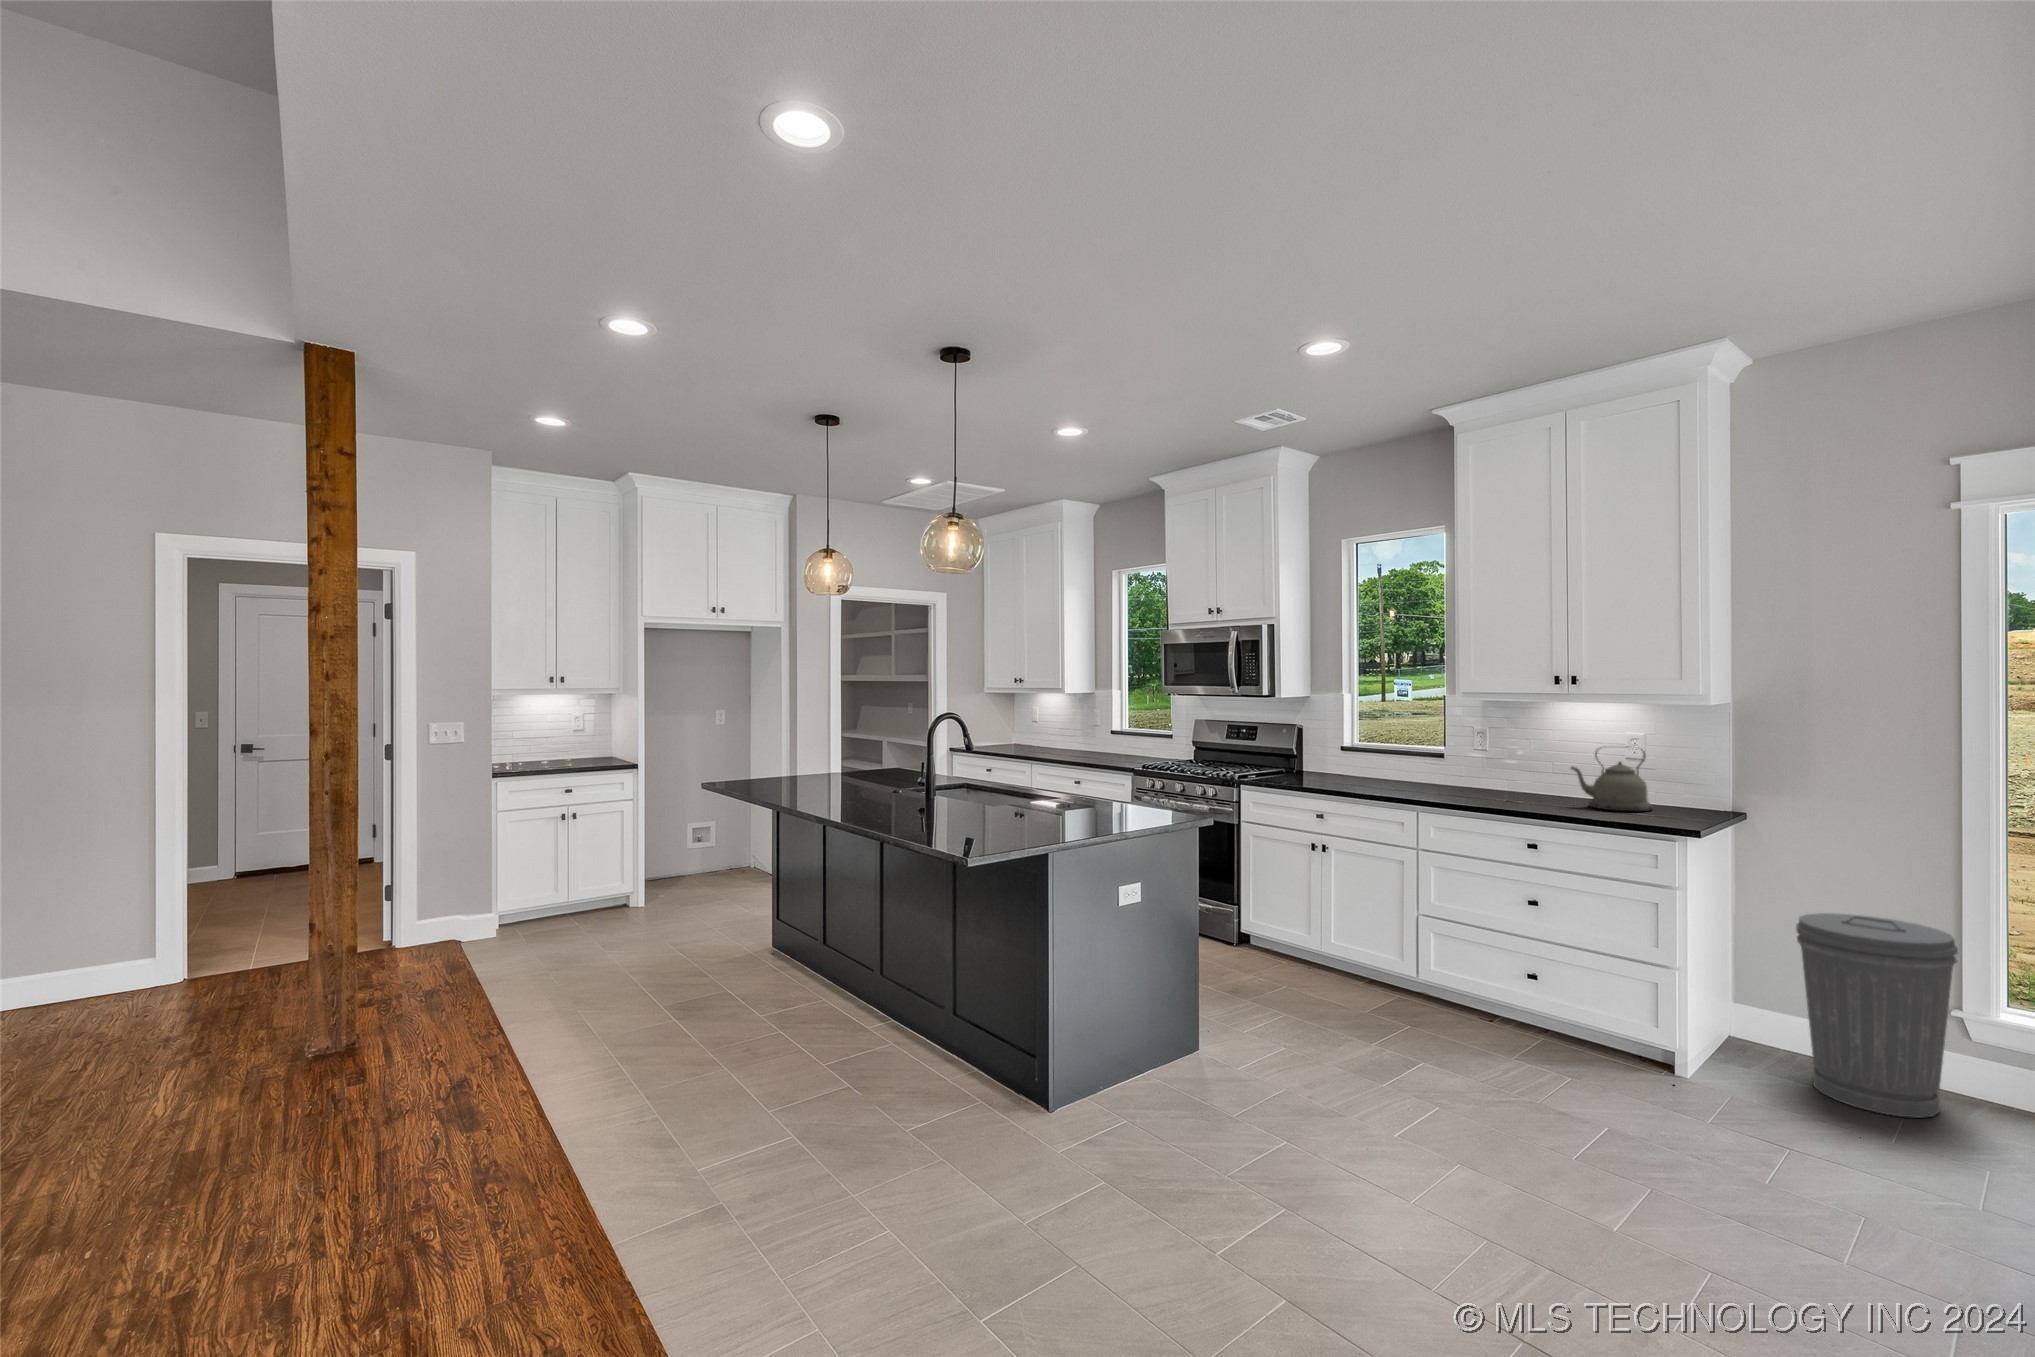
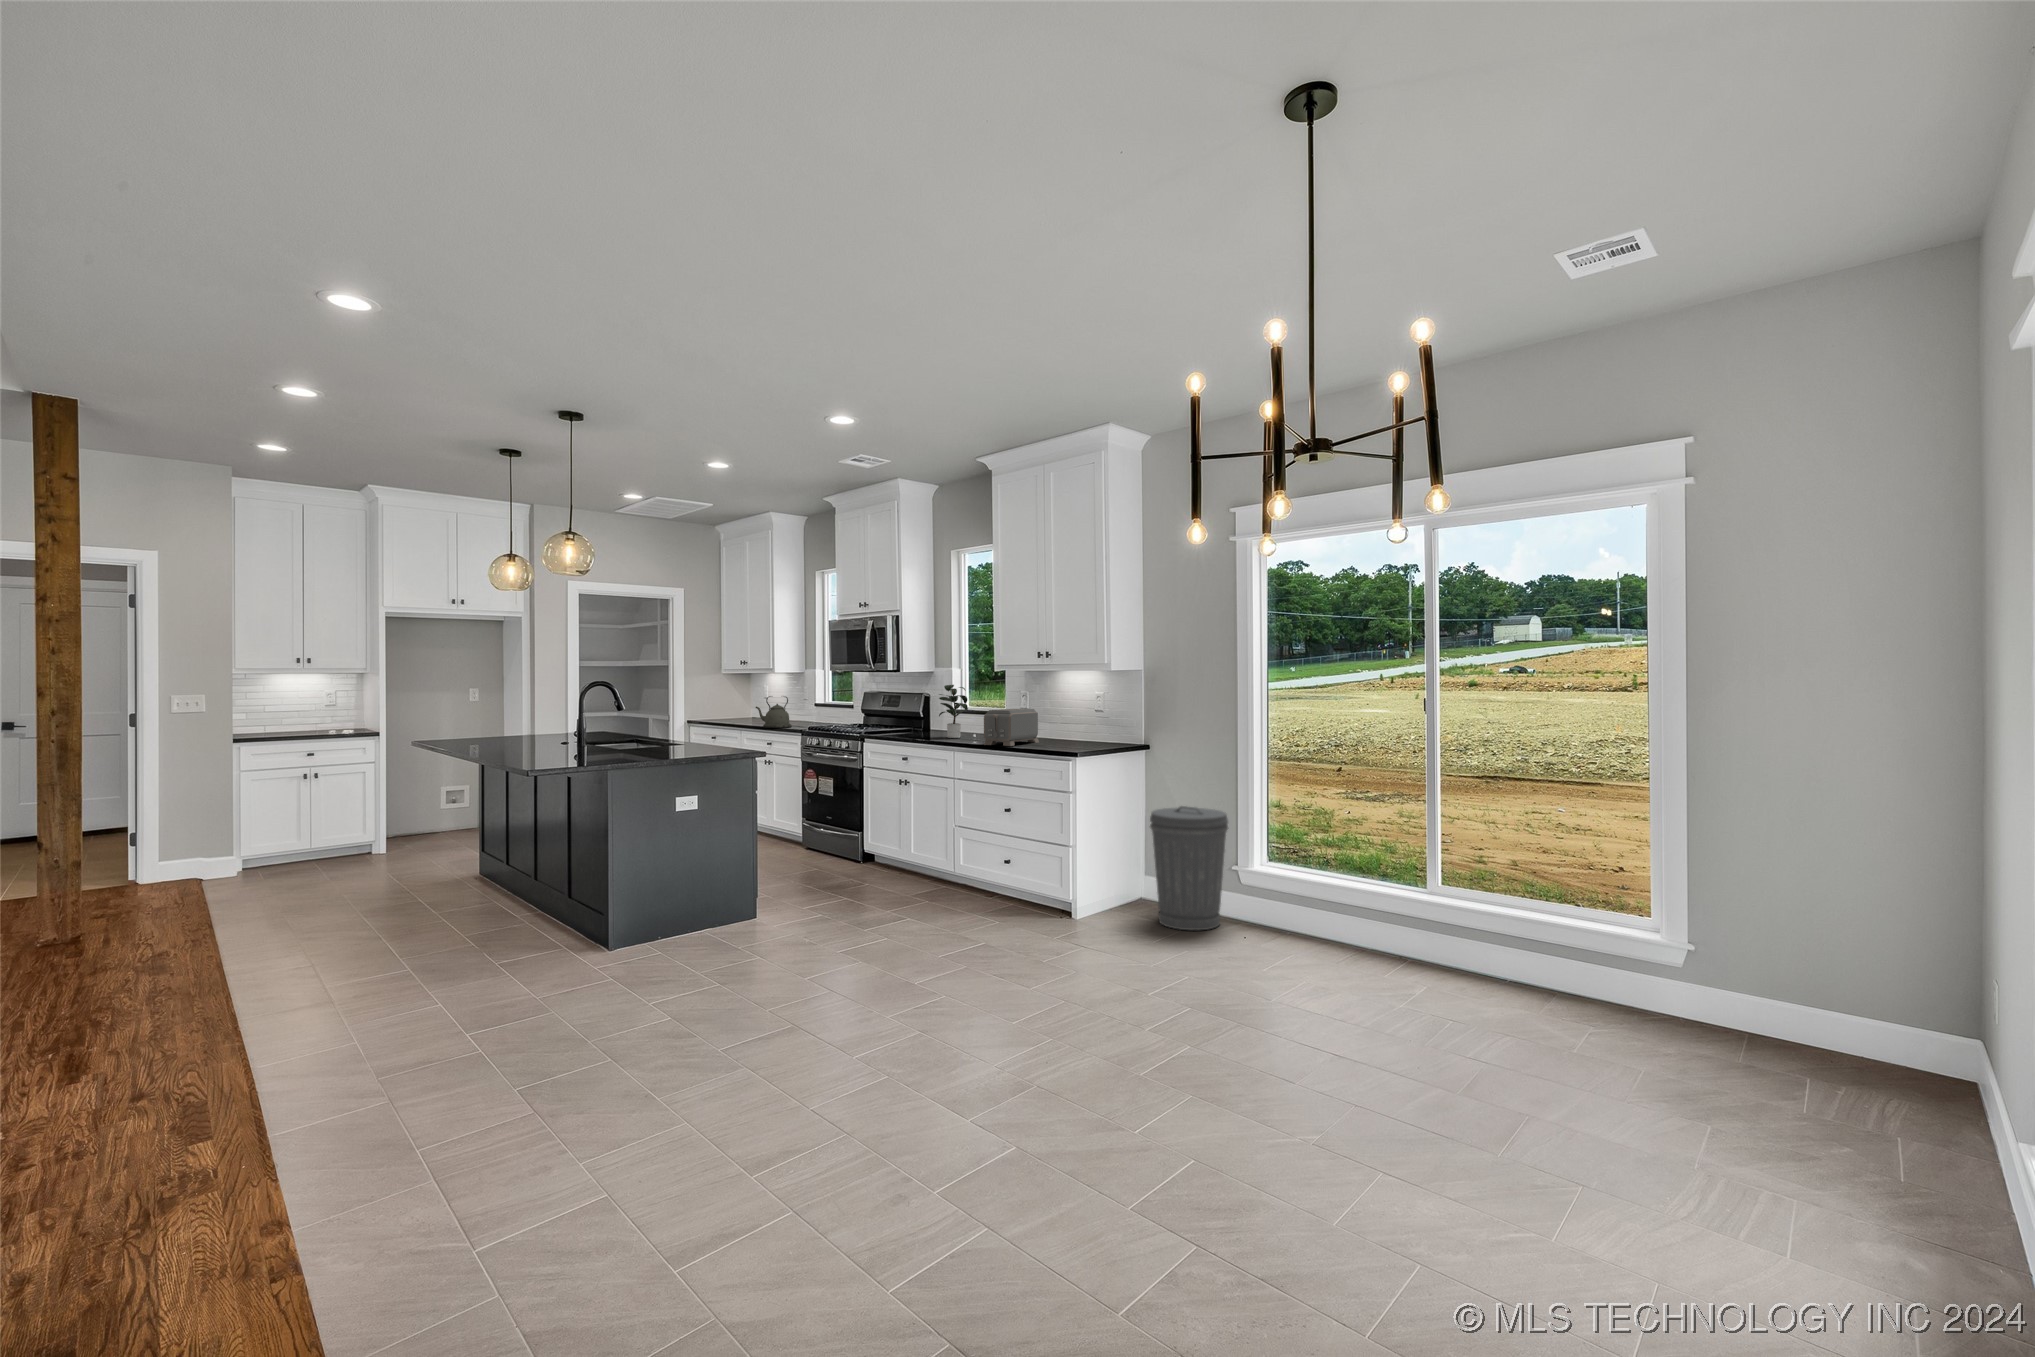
potted plant: none [1349,716,1420,789] -> present [939,685,975,738]
kettle: present [1571,750,1653,811] -> present [756,696,792,728]
toaster: none [1469,753,1539,809] -> present [984,709,1039,746]

